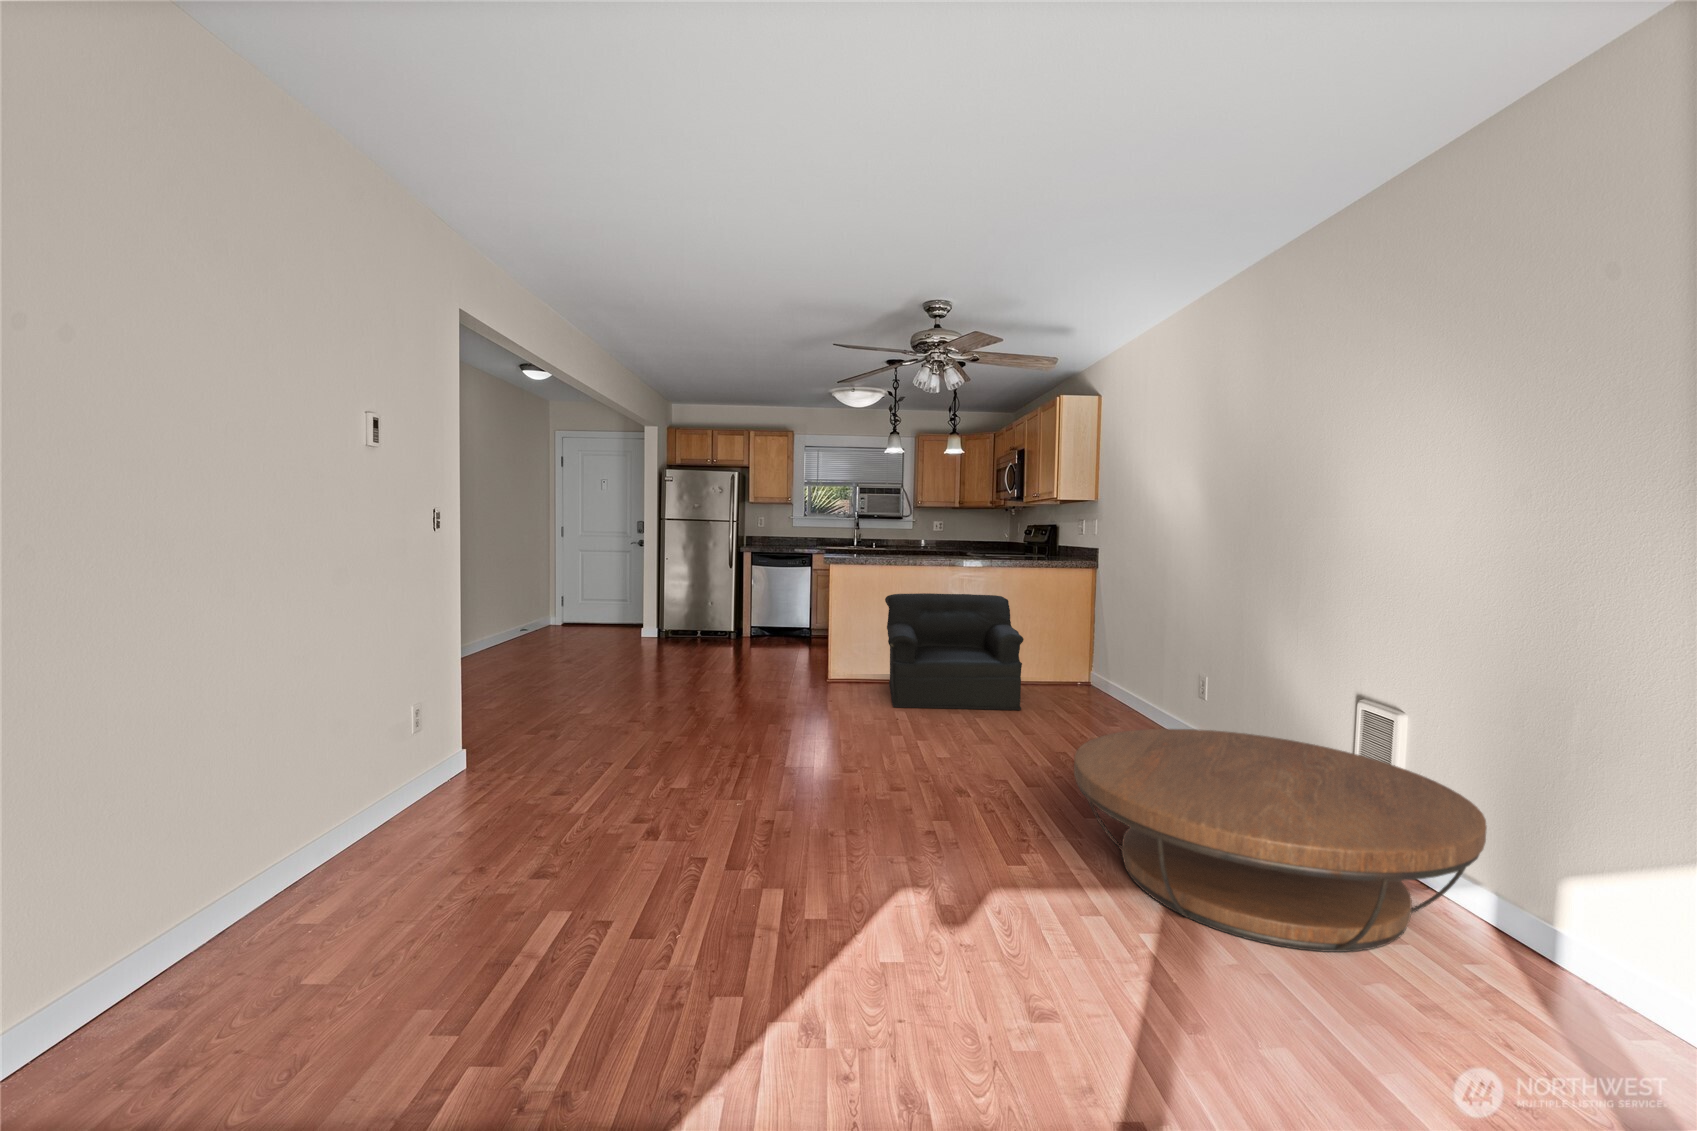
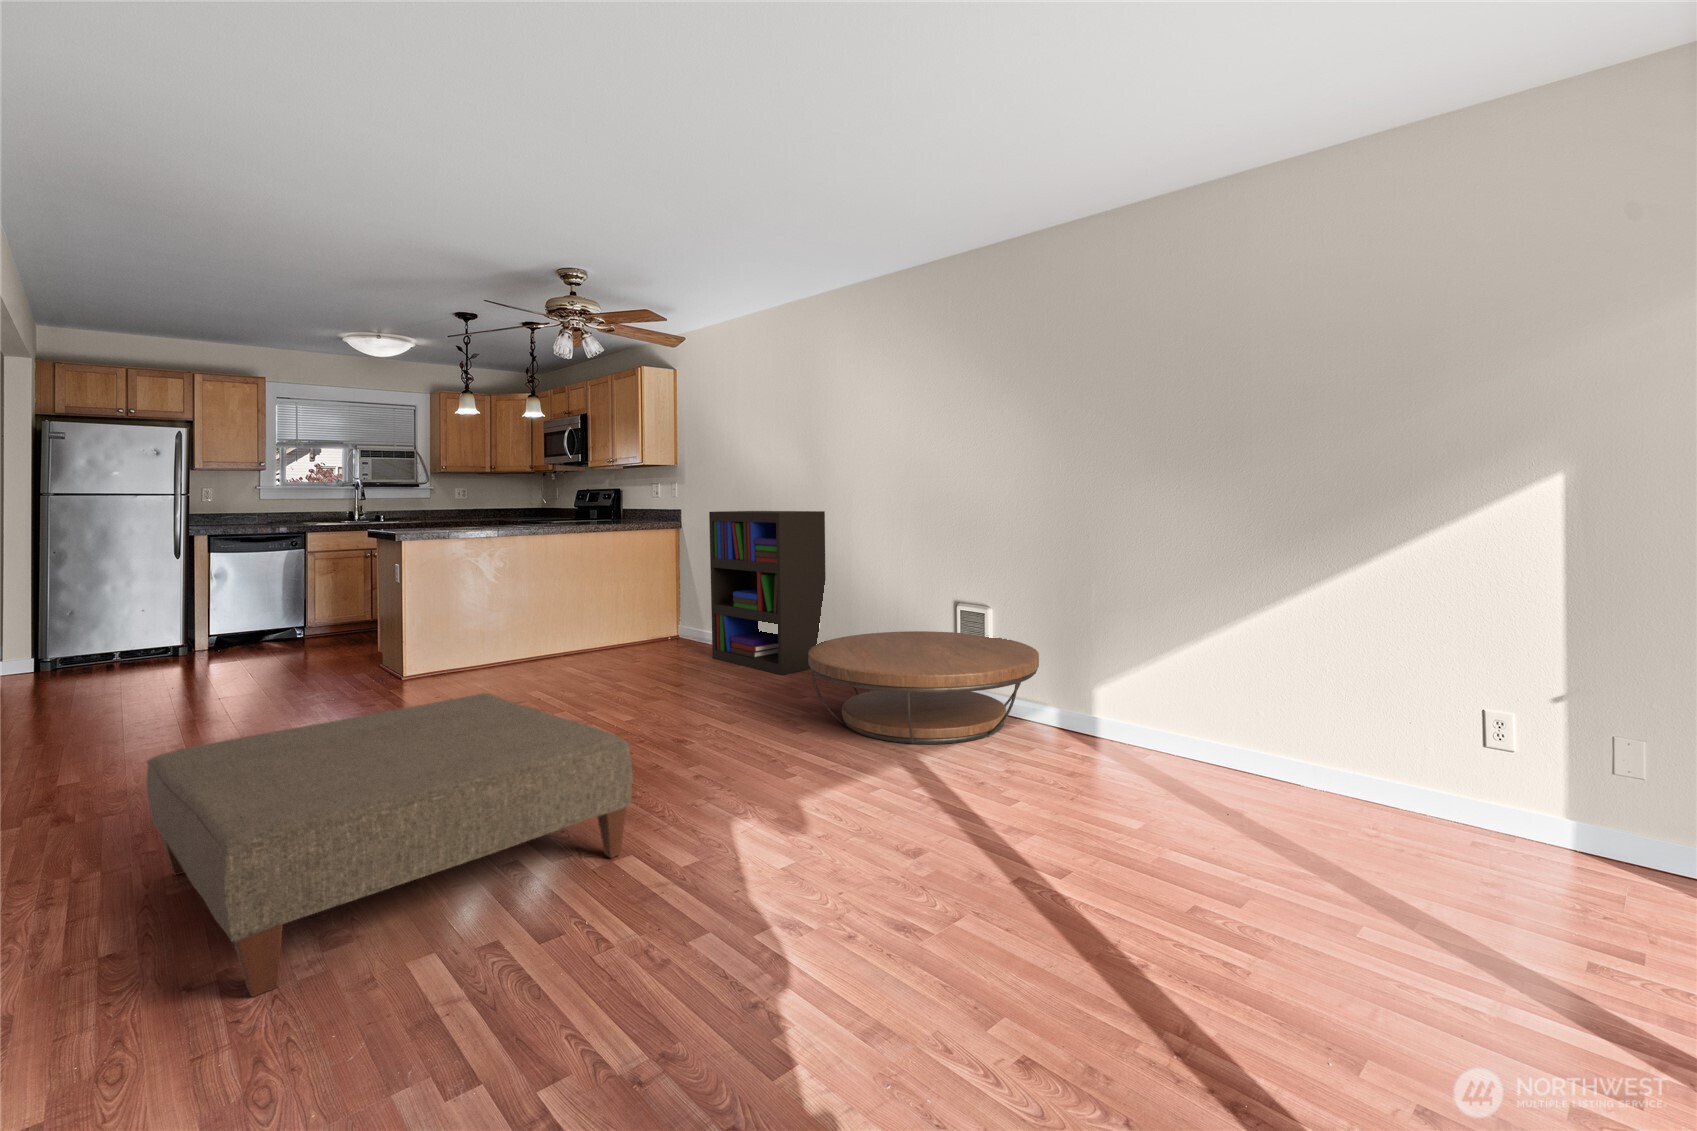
bookshelf: none [1086,551,1221,759] -> present [709,511,826,675]
armchair: present [885,593,1024,710] -> none [486,560,655,679]
ottoman: none [278,717,712,948] -> present [146,693,633,996]

